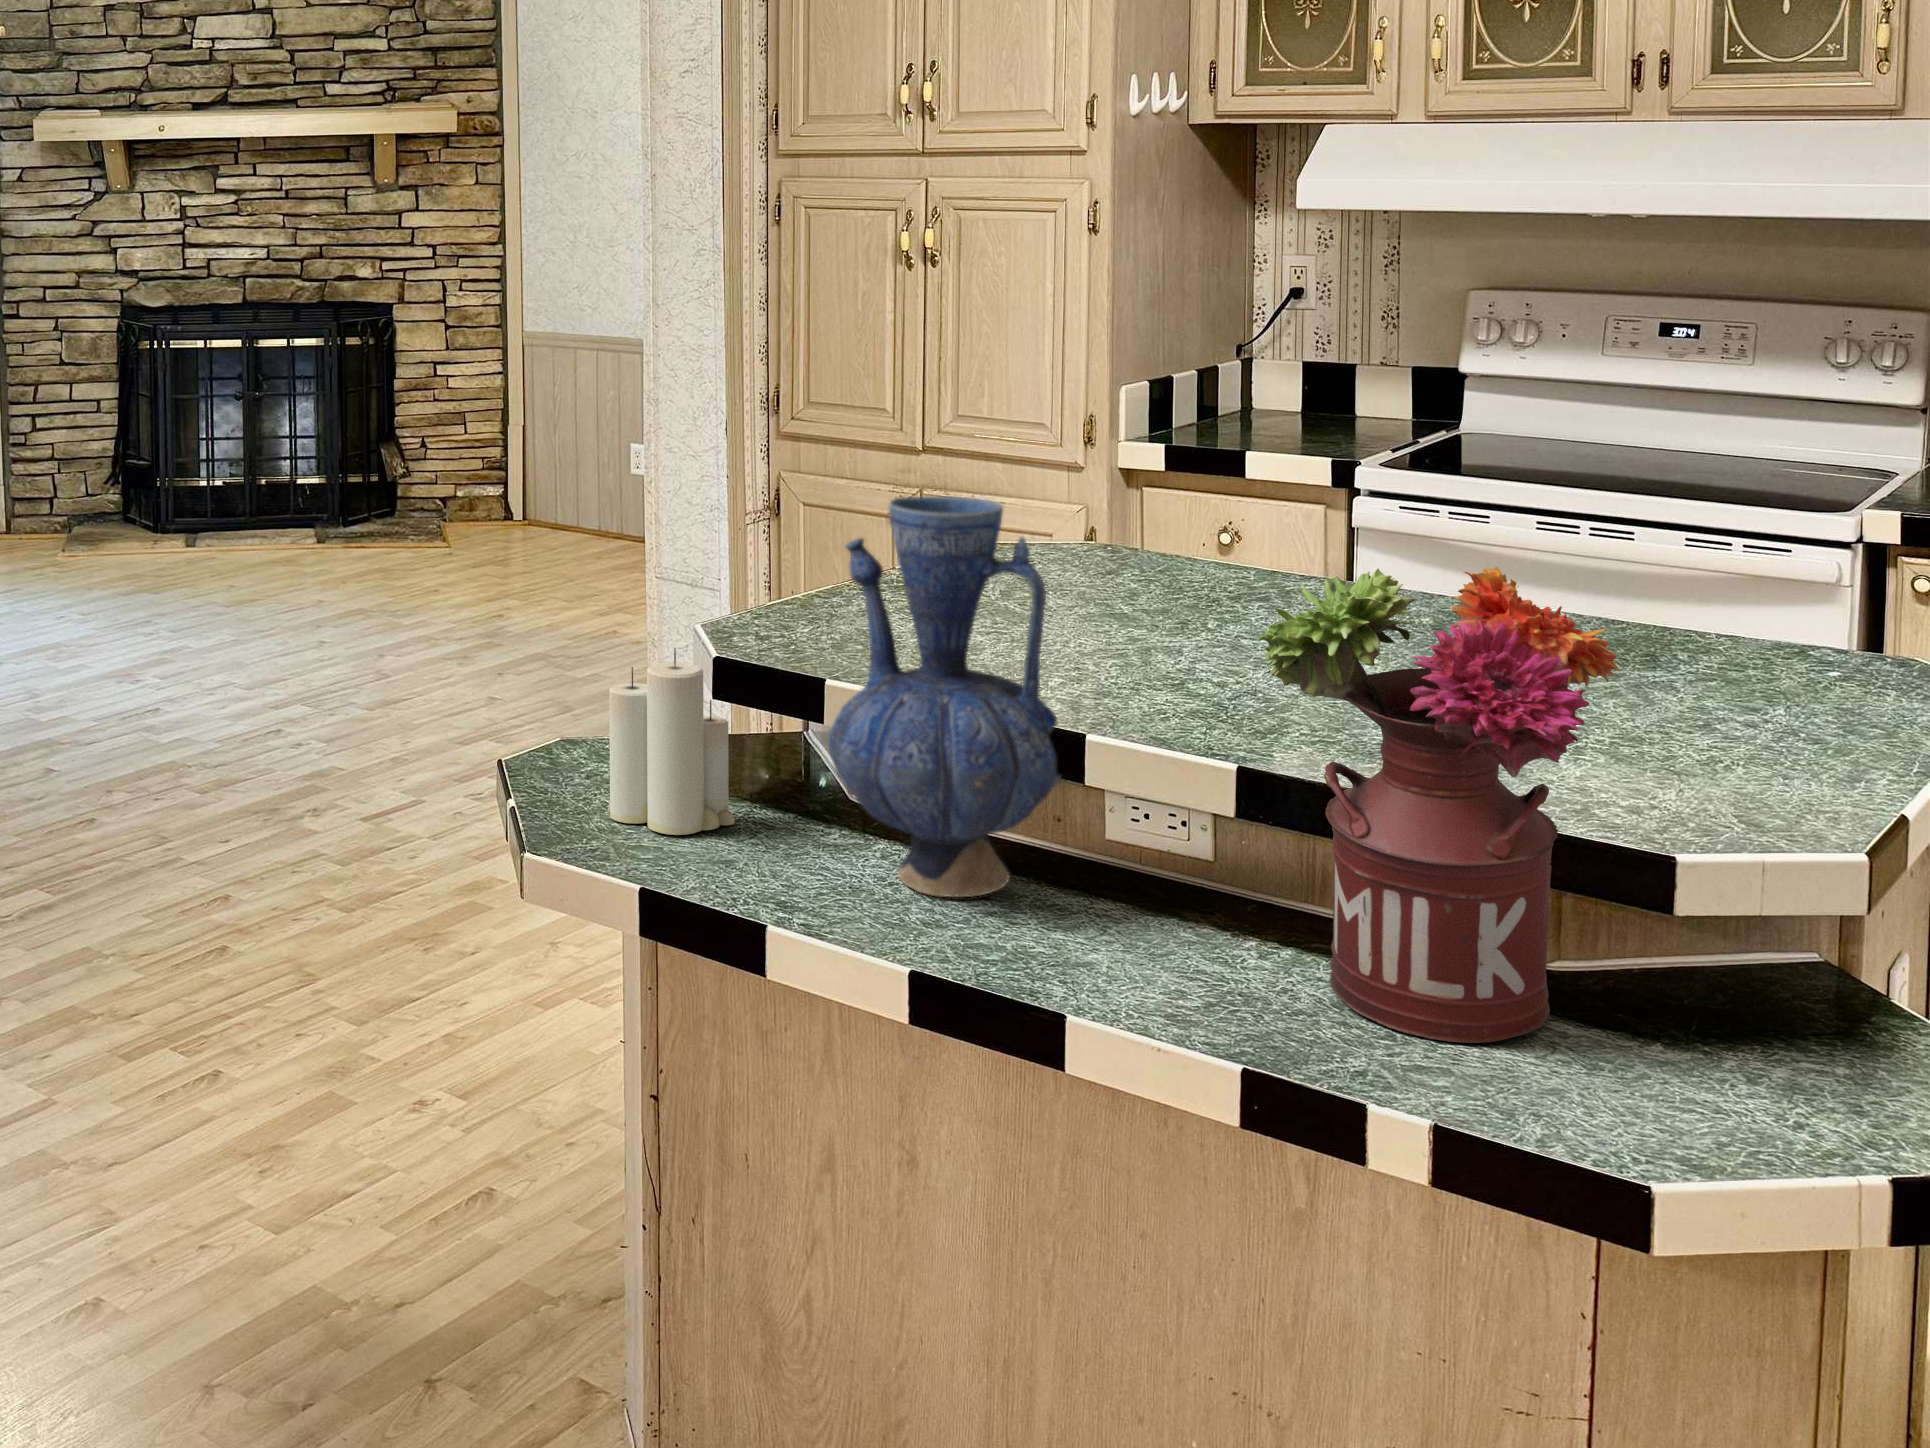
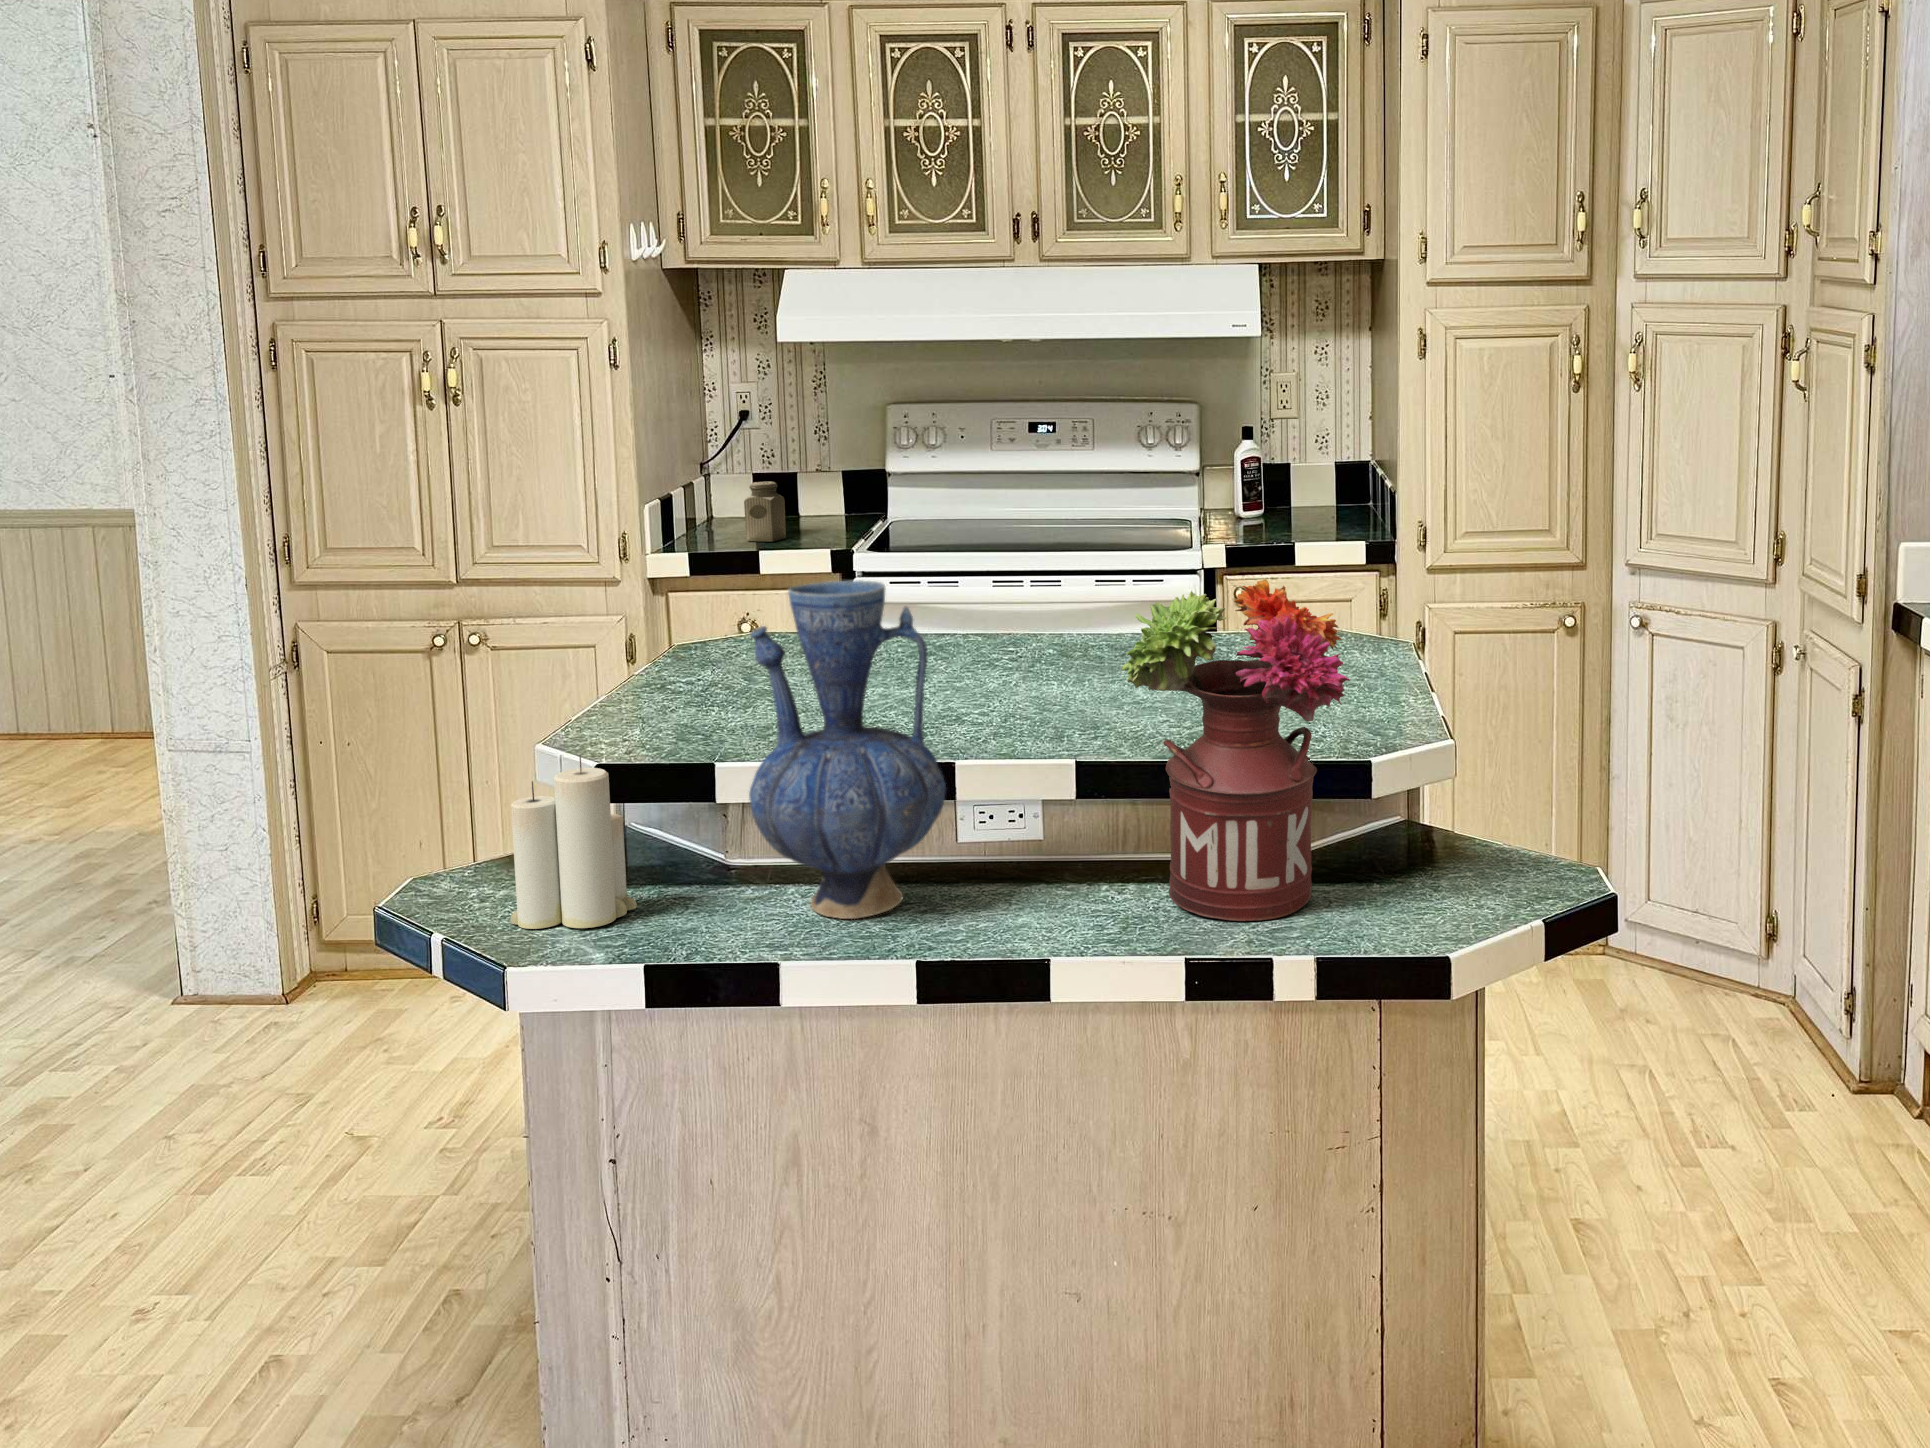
salt shaker: none [1255,372,1307,442] -> present [744,481,786,542]

